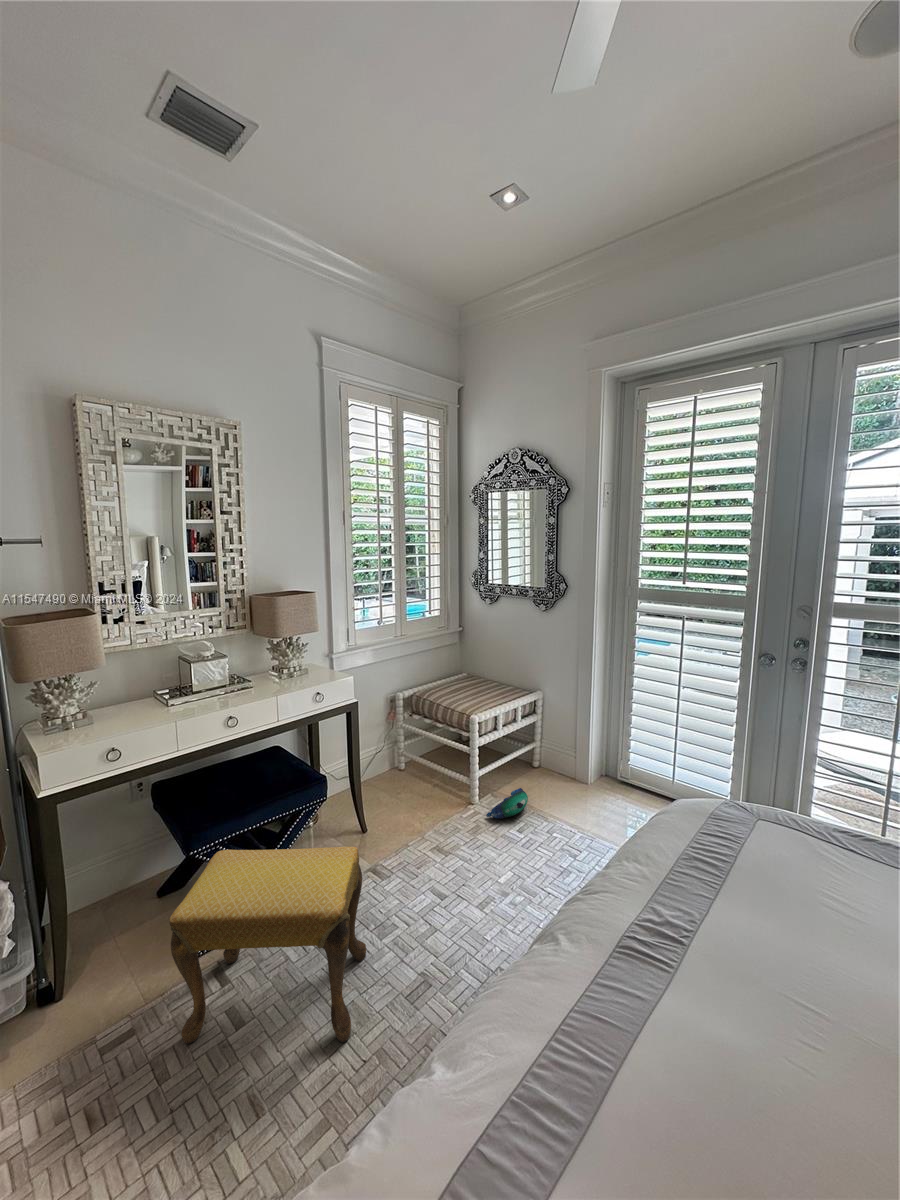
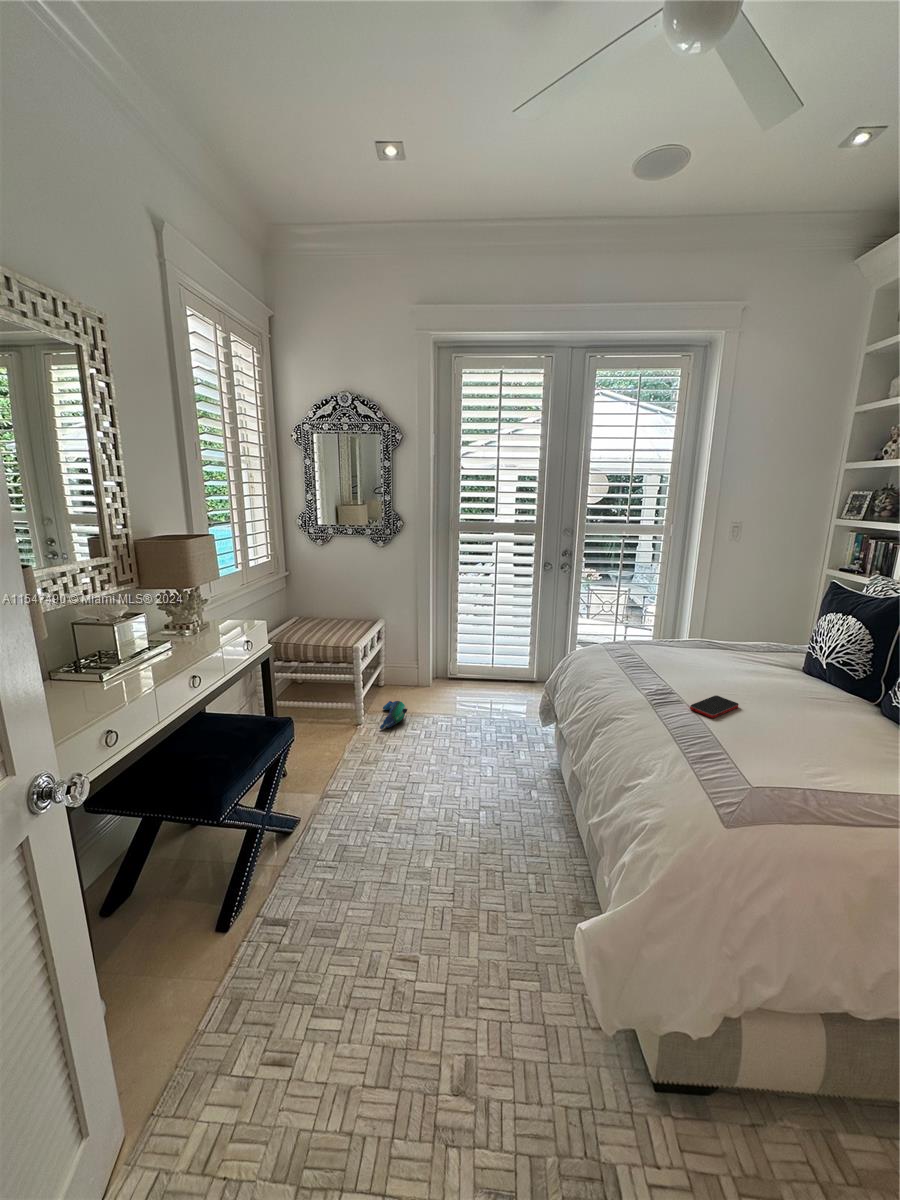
footstool: present [169,847,366,1044] -> none [248,758,430,980]
smartphone: none [655,994,785,1064] -> present [690,696,739,718]

